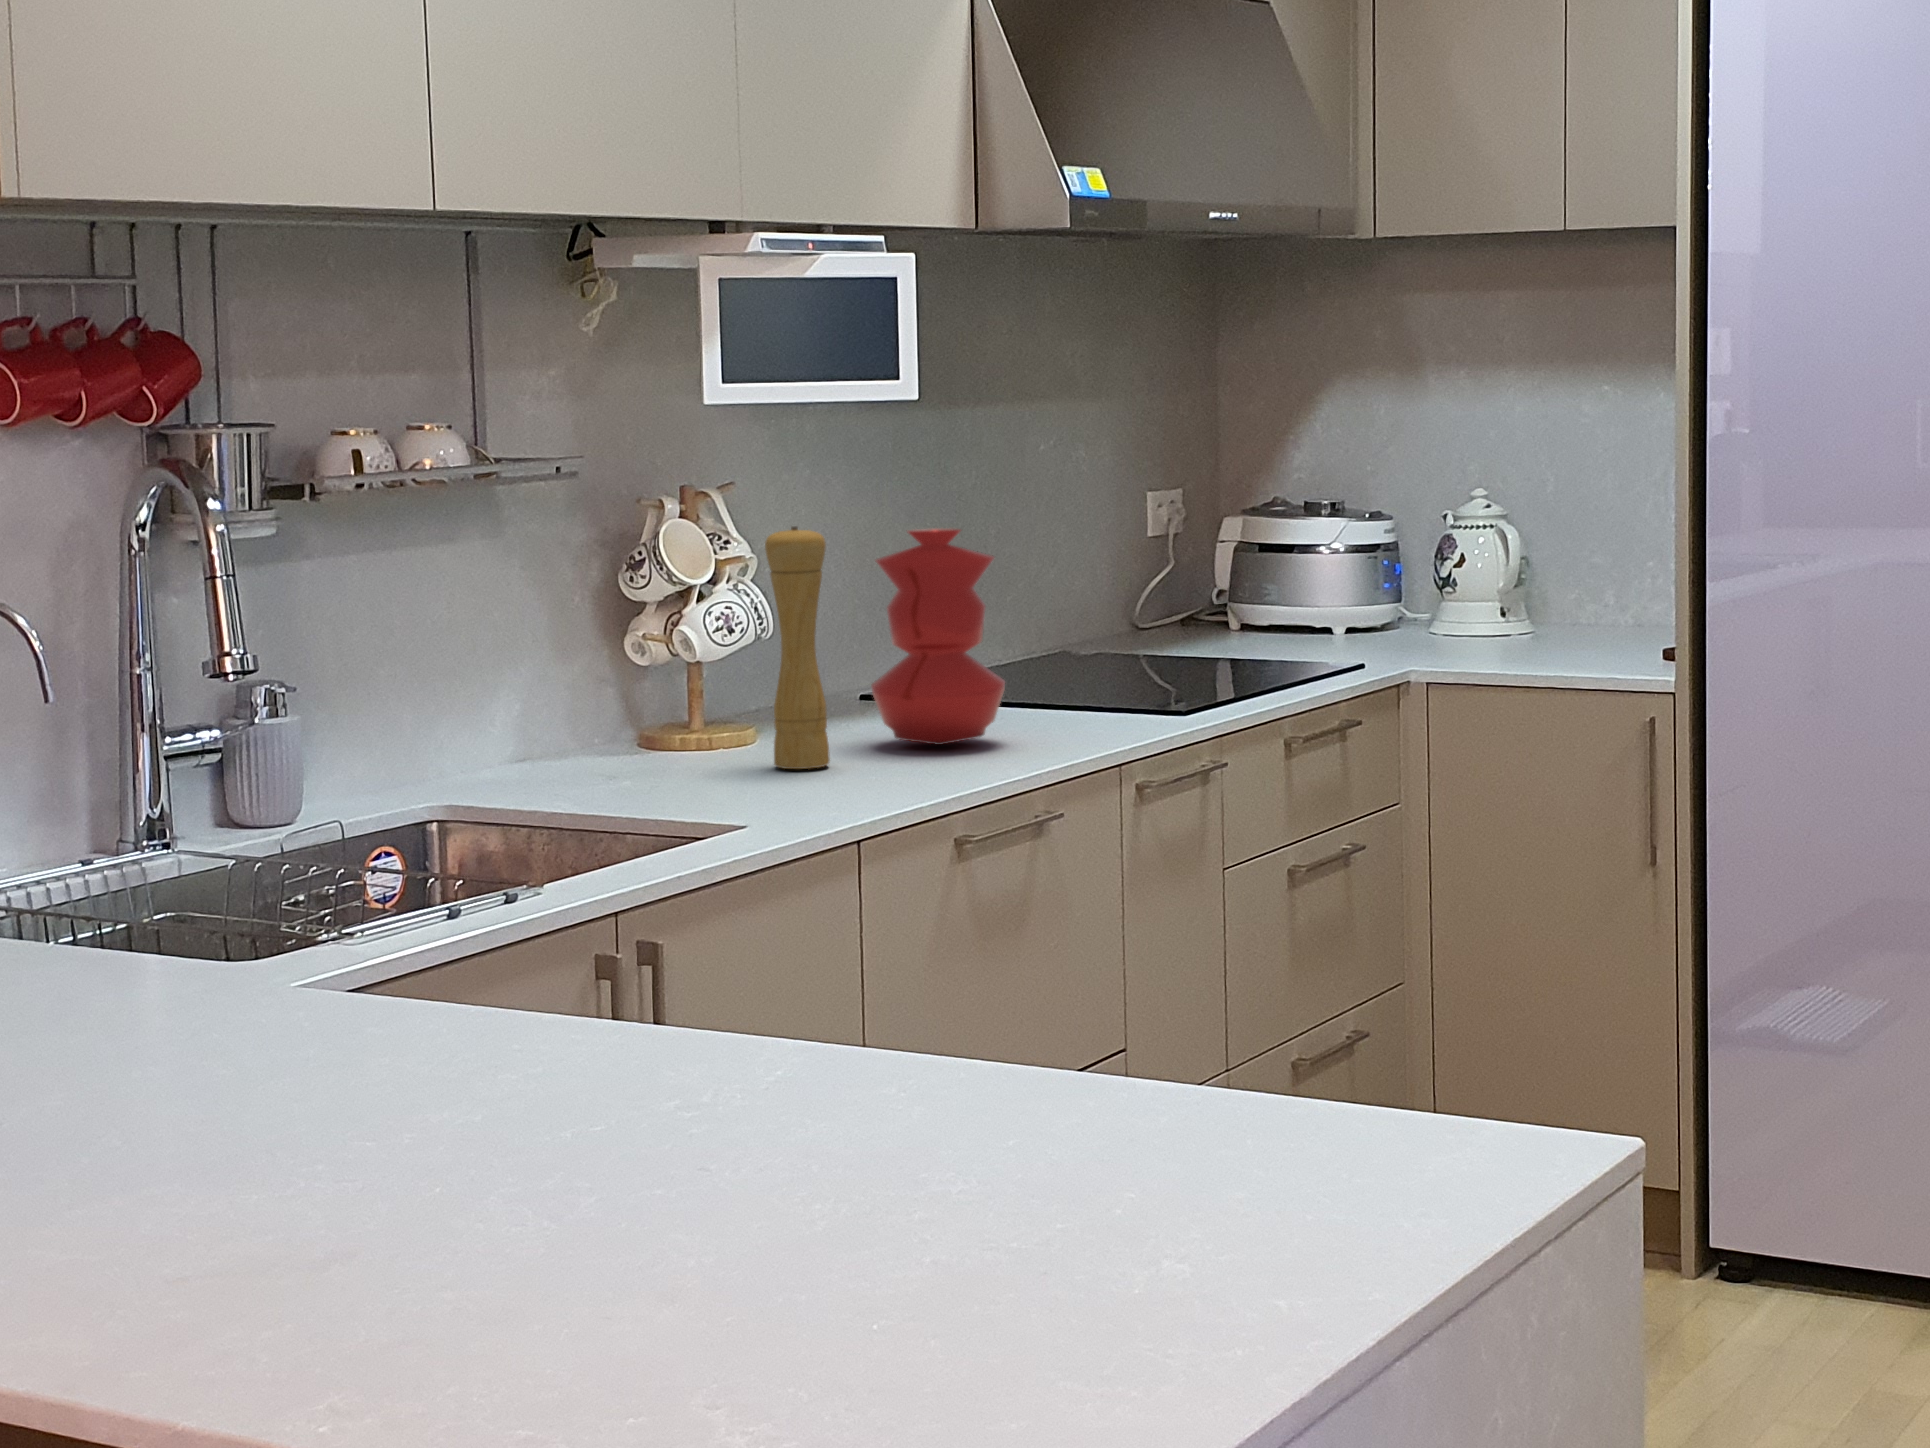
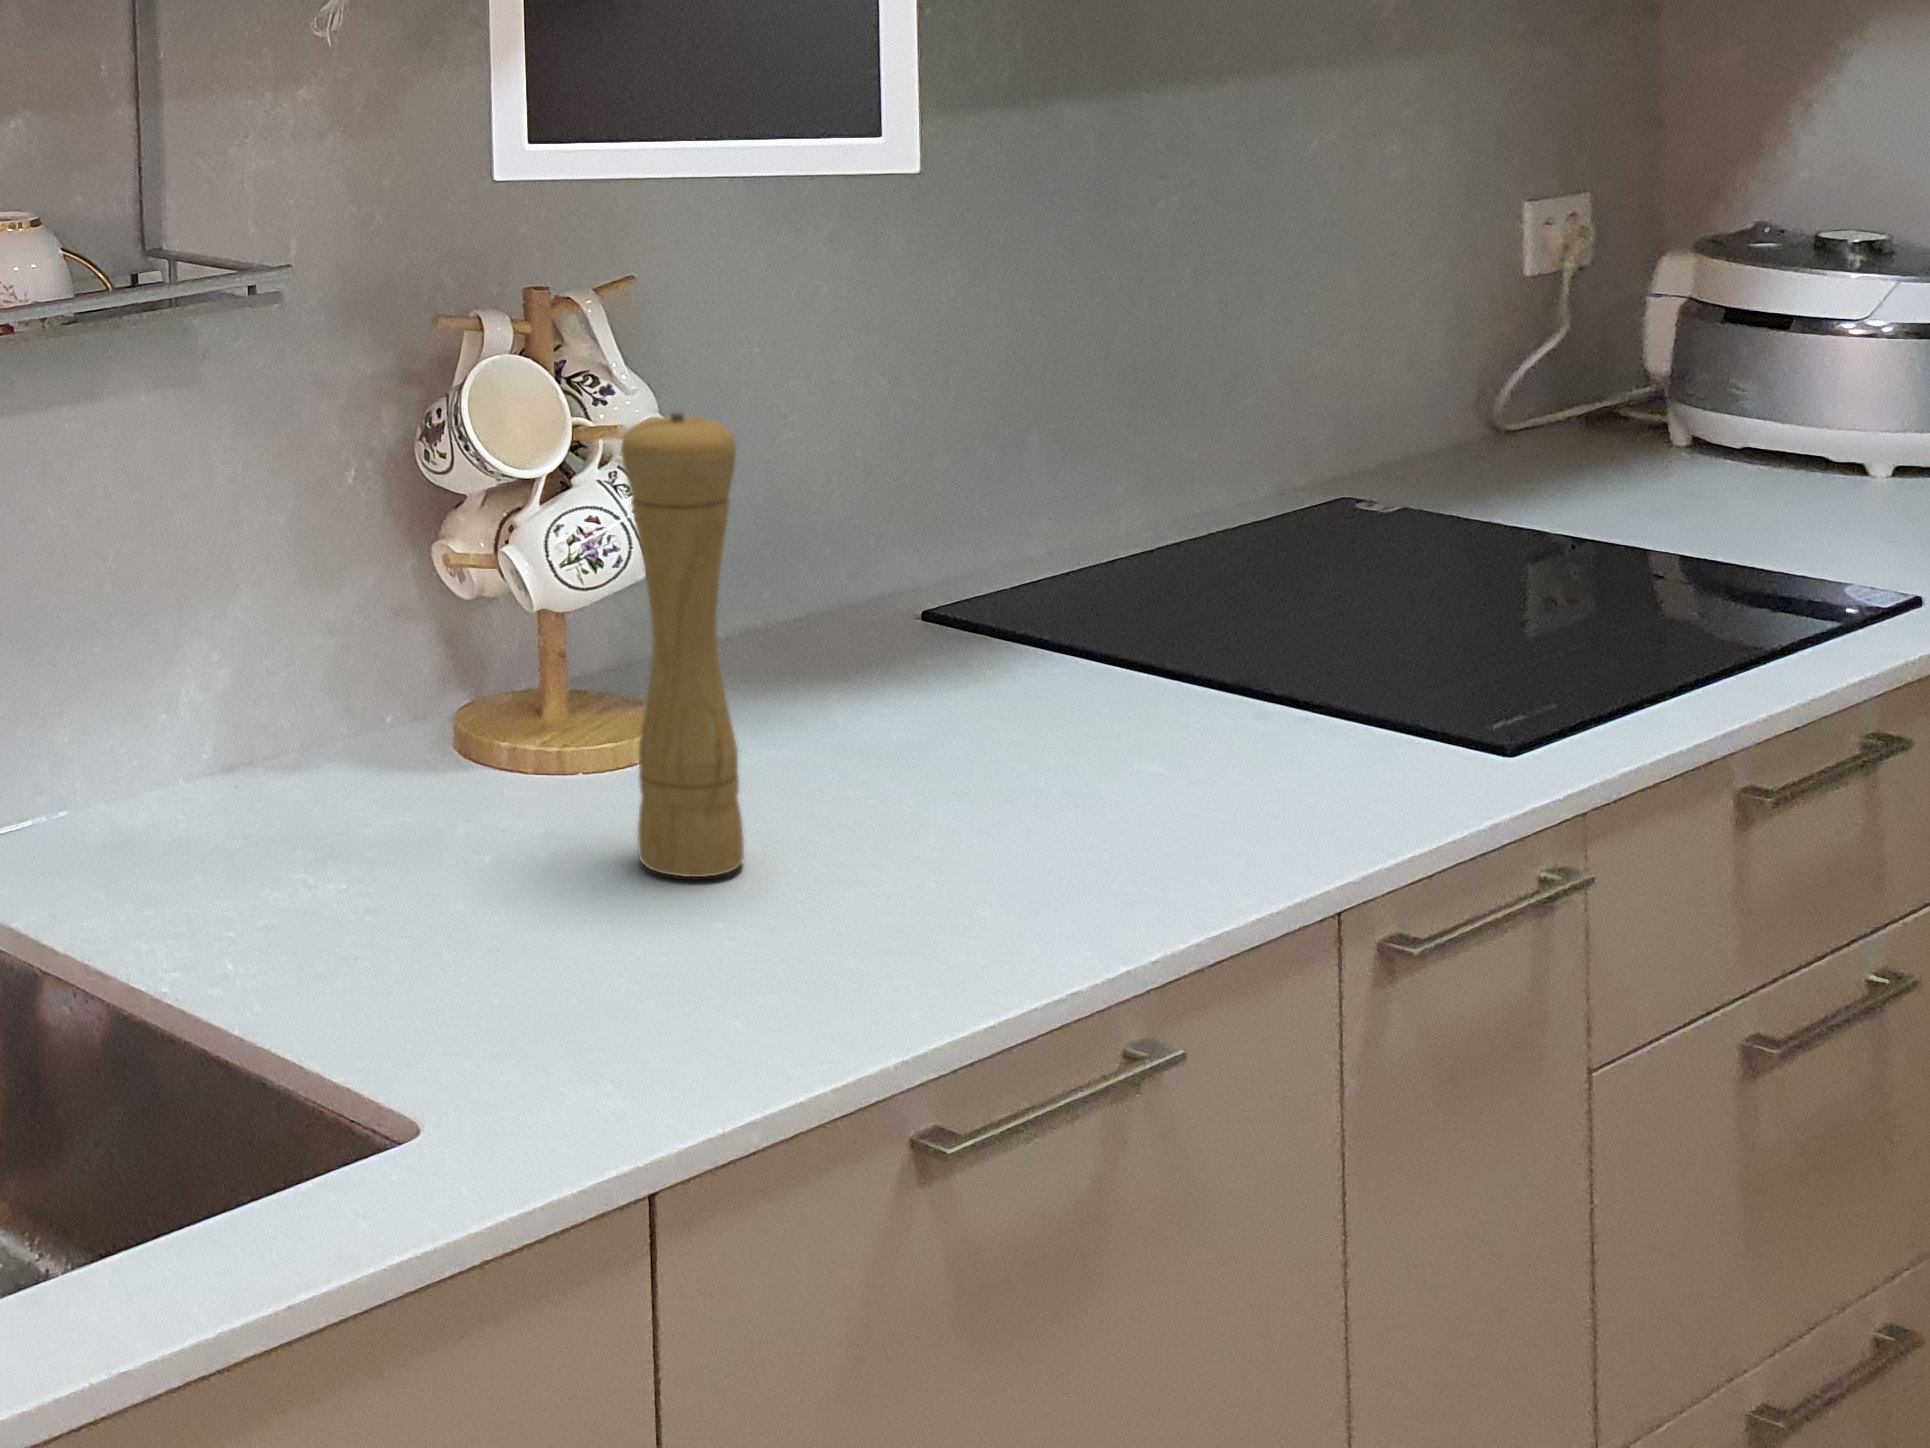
vase: present [871,528,1005,745] -> none [858,397,1120,820]

